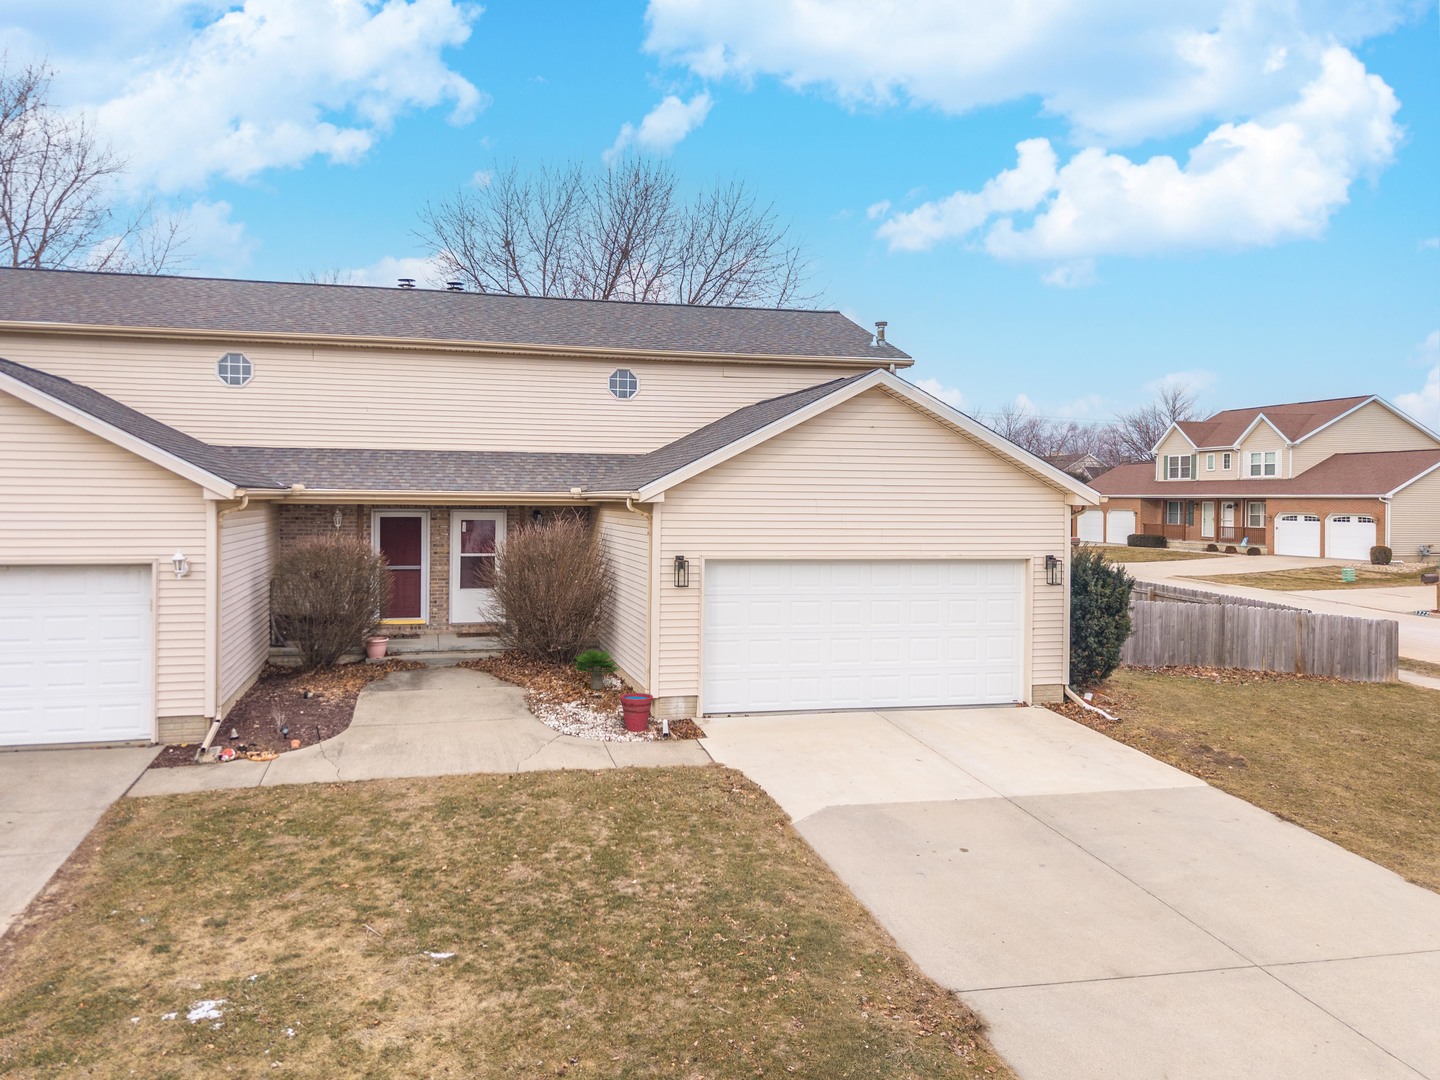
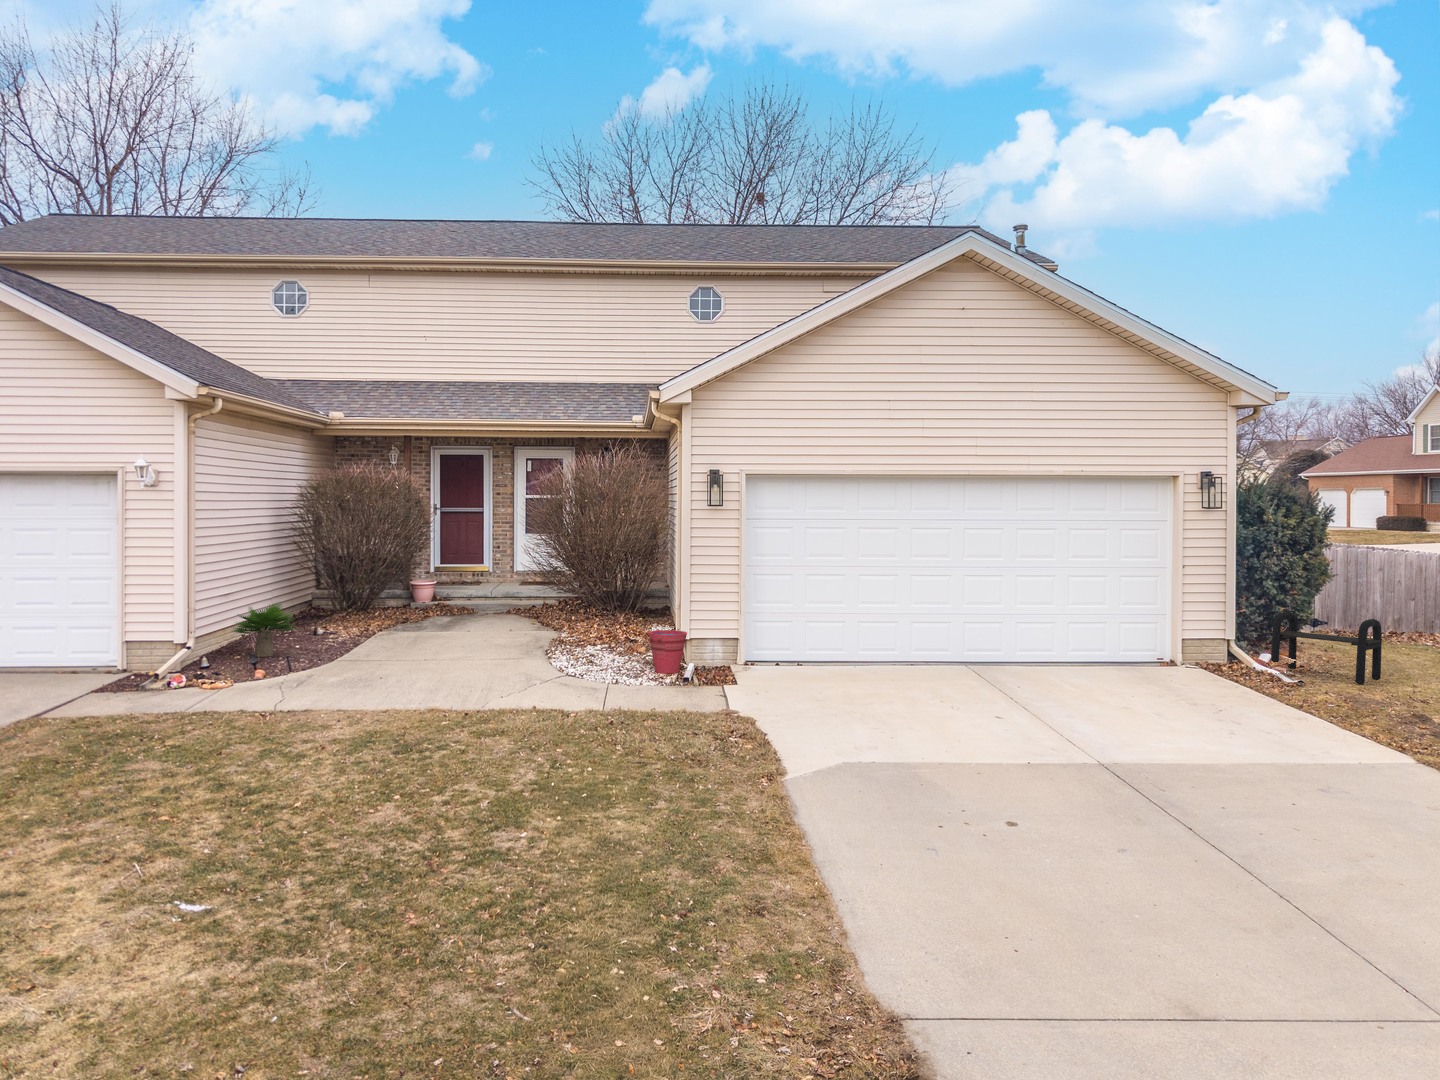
potted plant: present [575,650,619,689] -> present [232,604,294,657]
bench: none [1092,658,1170,716] -> present [1271,612,1382,684]

